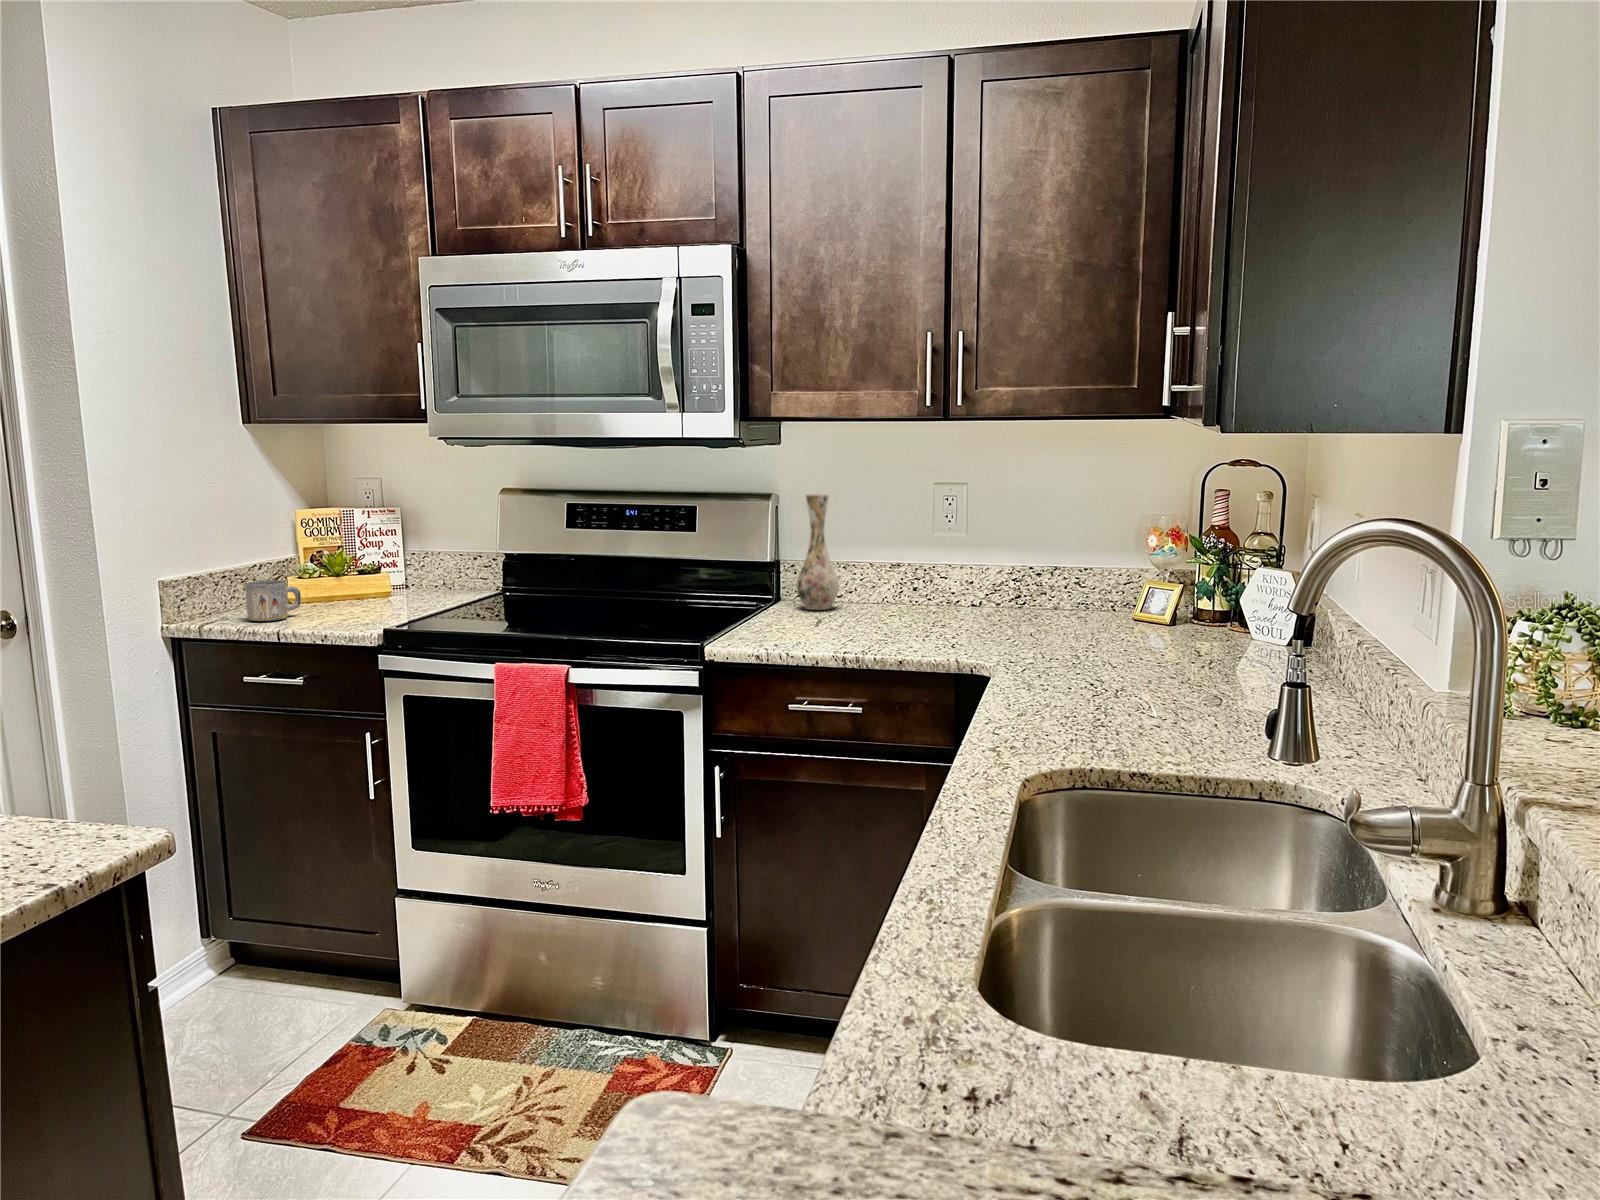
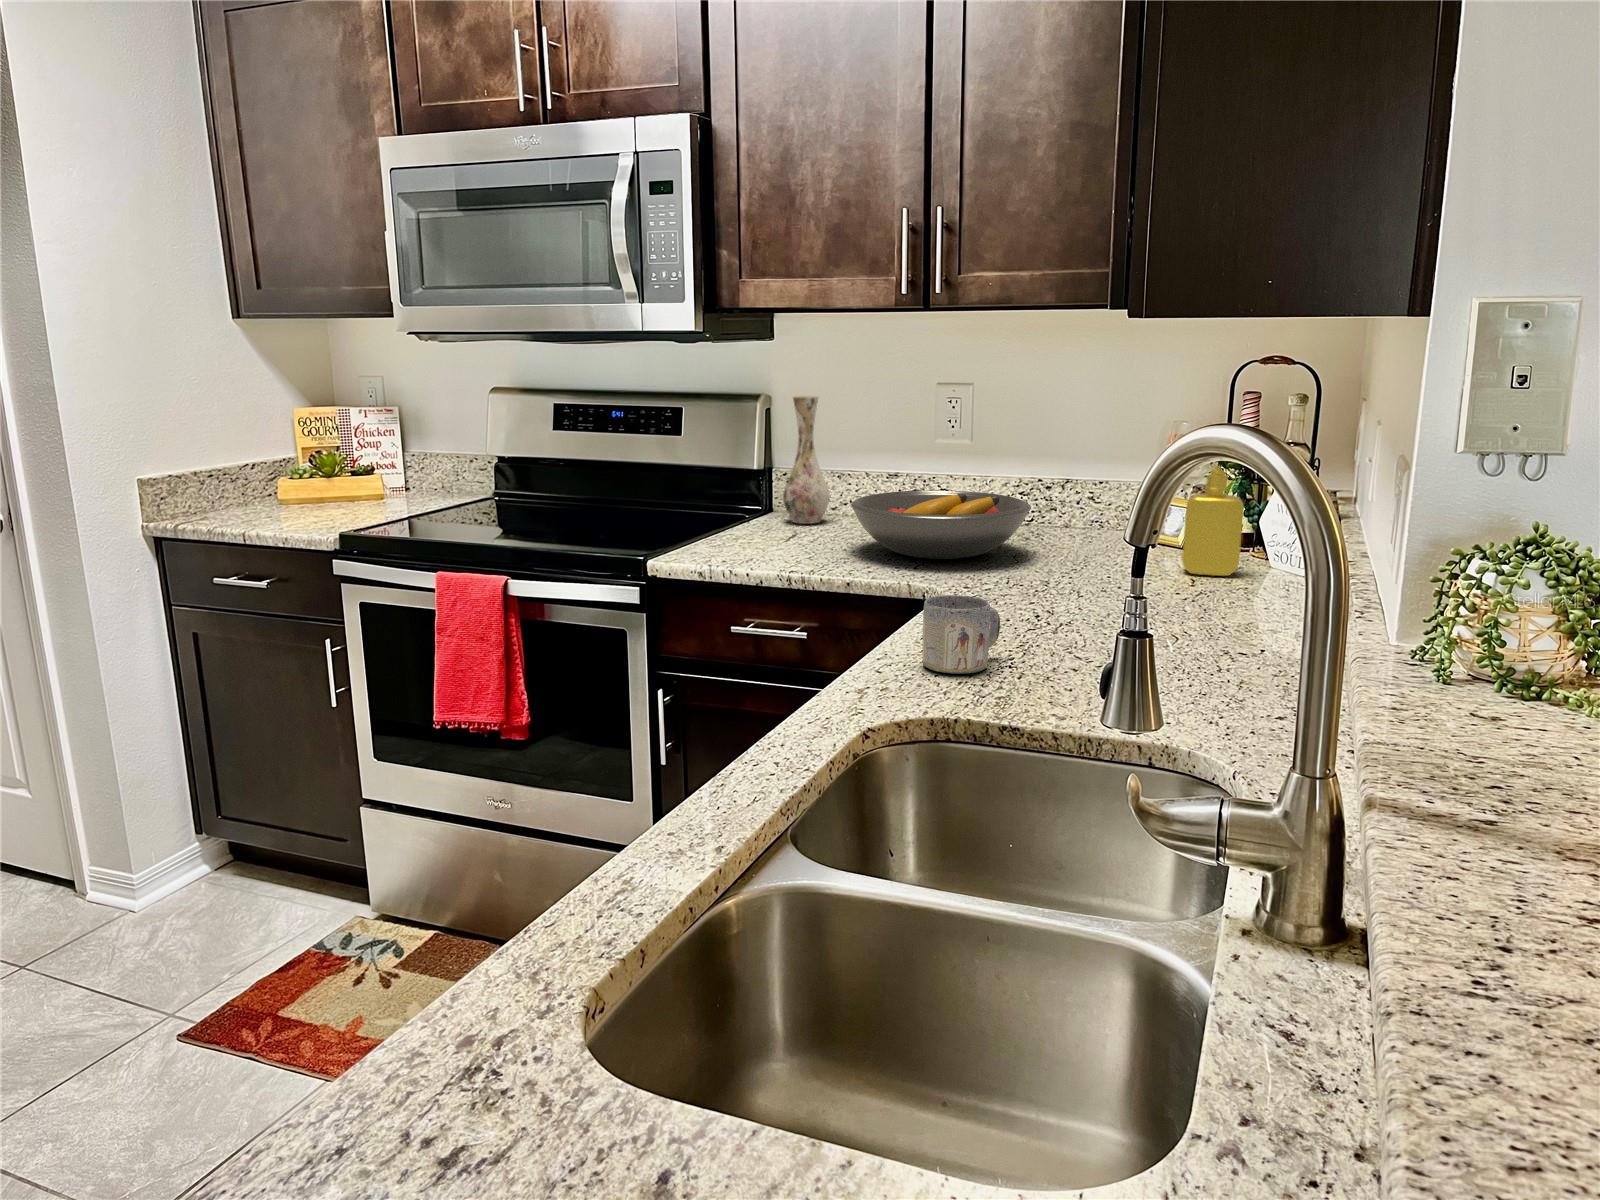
soap dispenser: none [1176,538,1229,646] -> present [1182,466,1243,576]
fruit bowl: none [881,577,1042,637] -> present [851,490,1031,559]
mug: present [245,580,301,621] -> present [922,595,1000,674]

